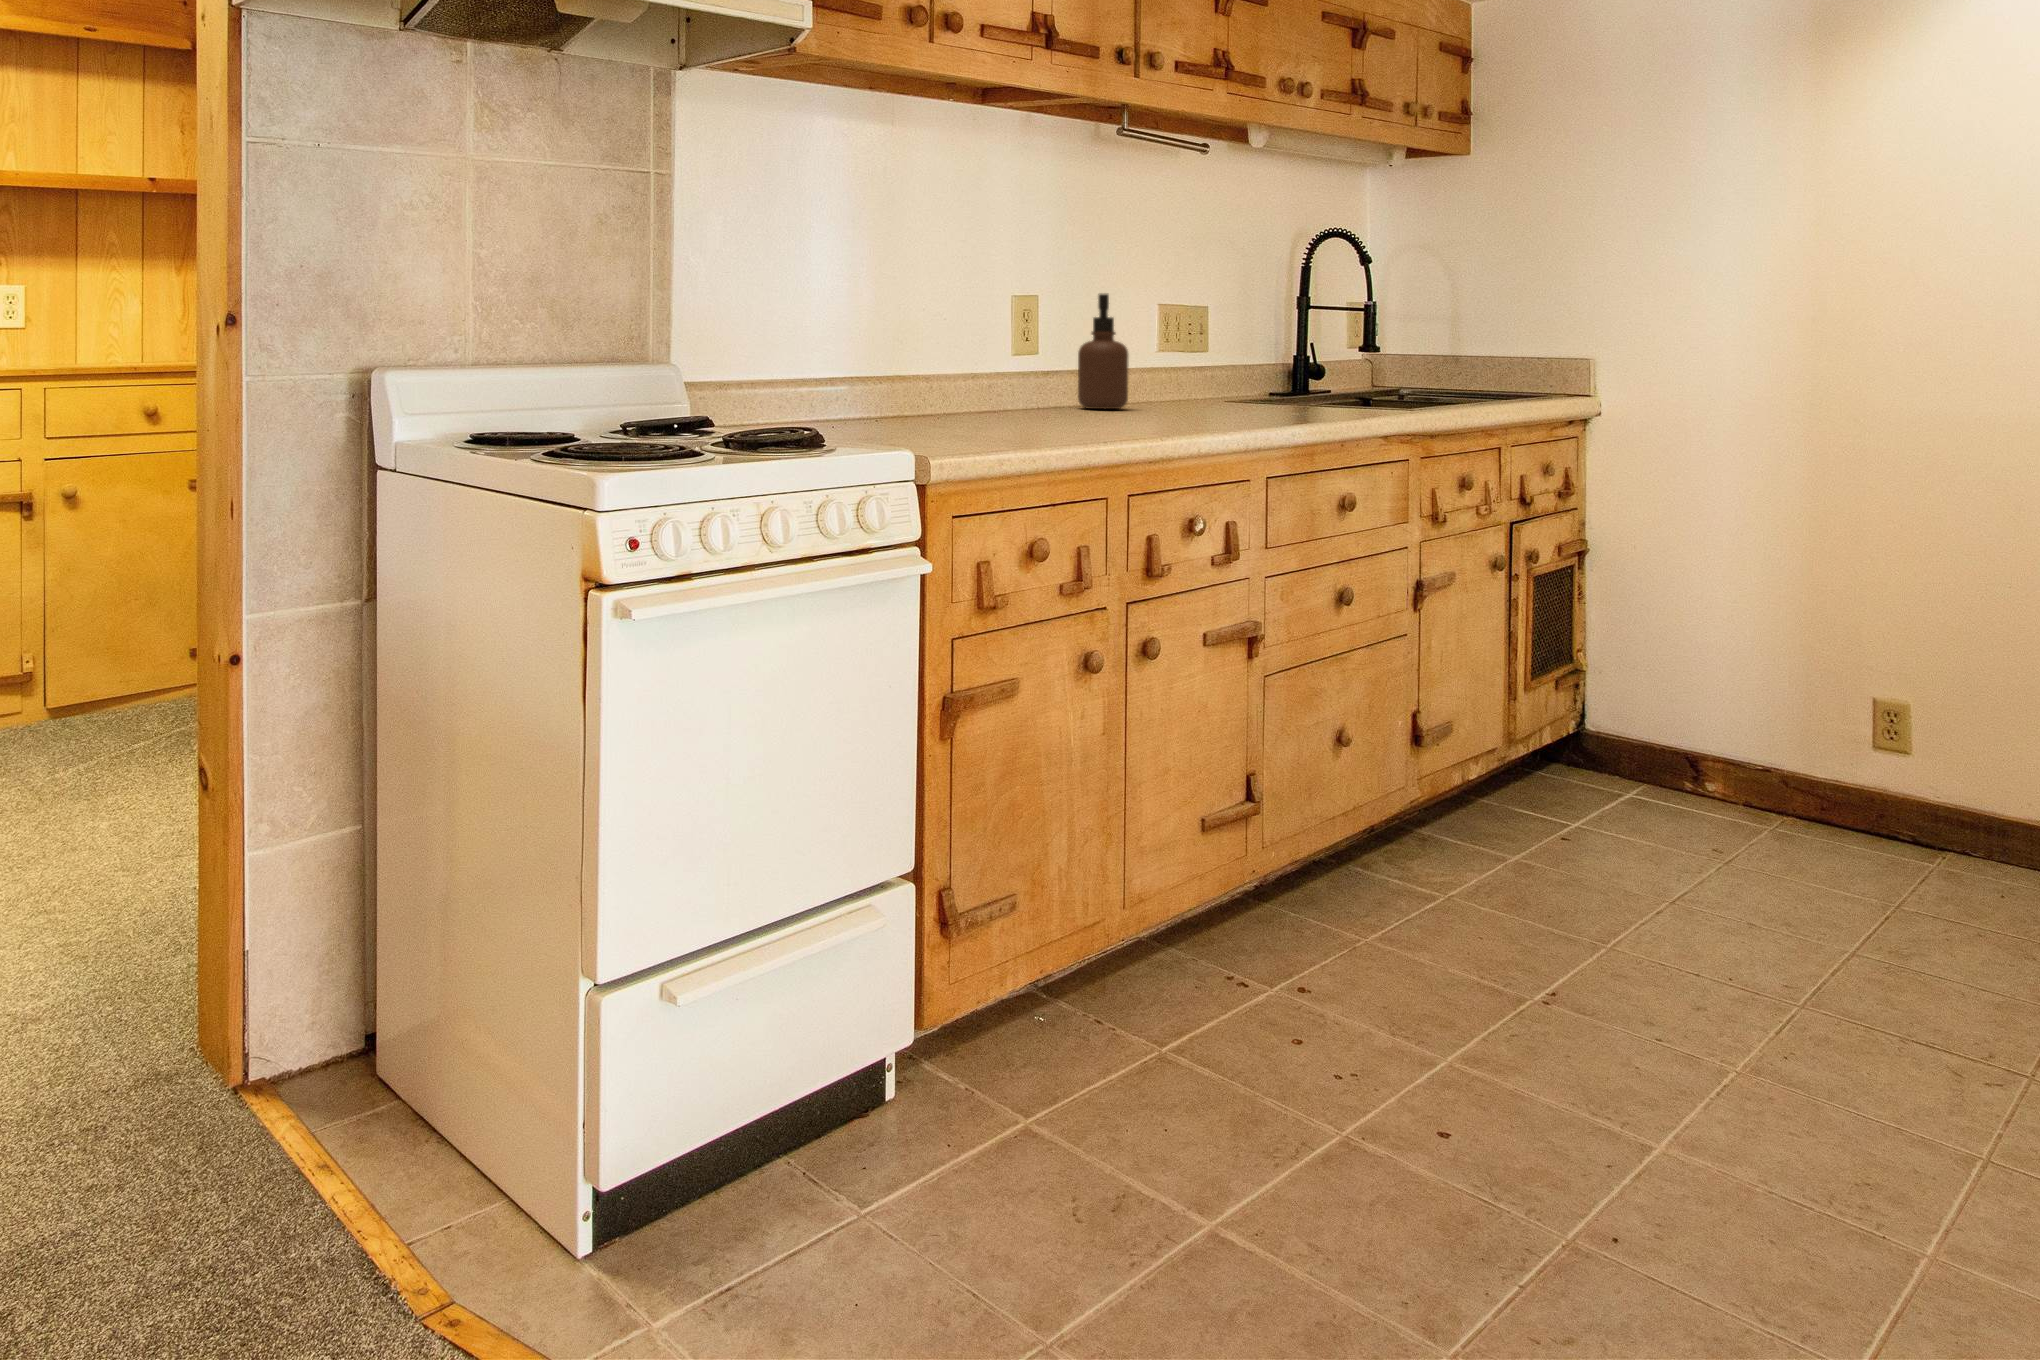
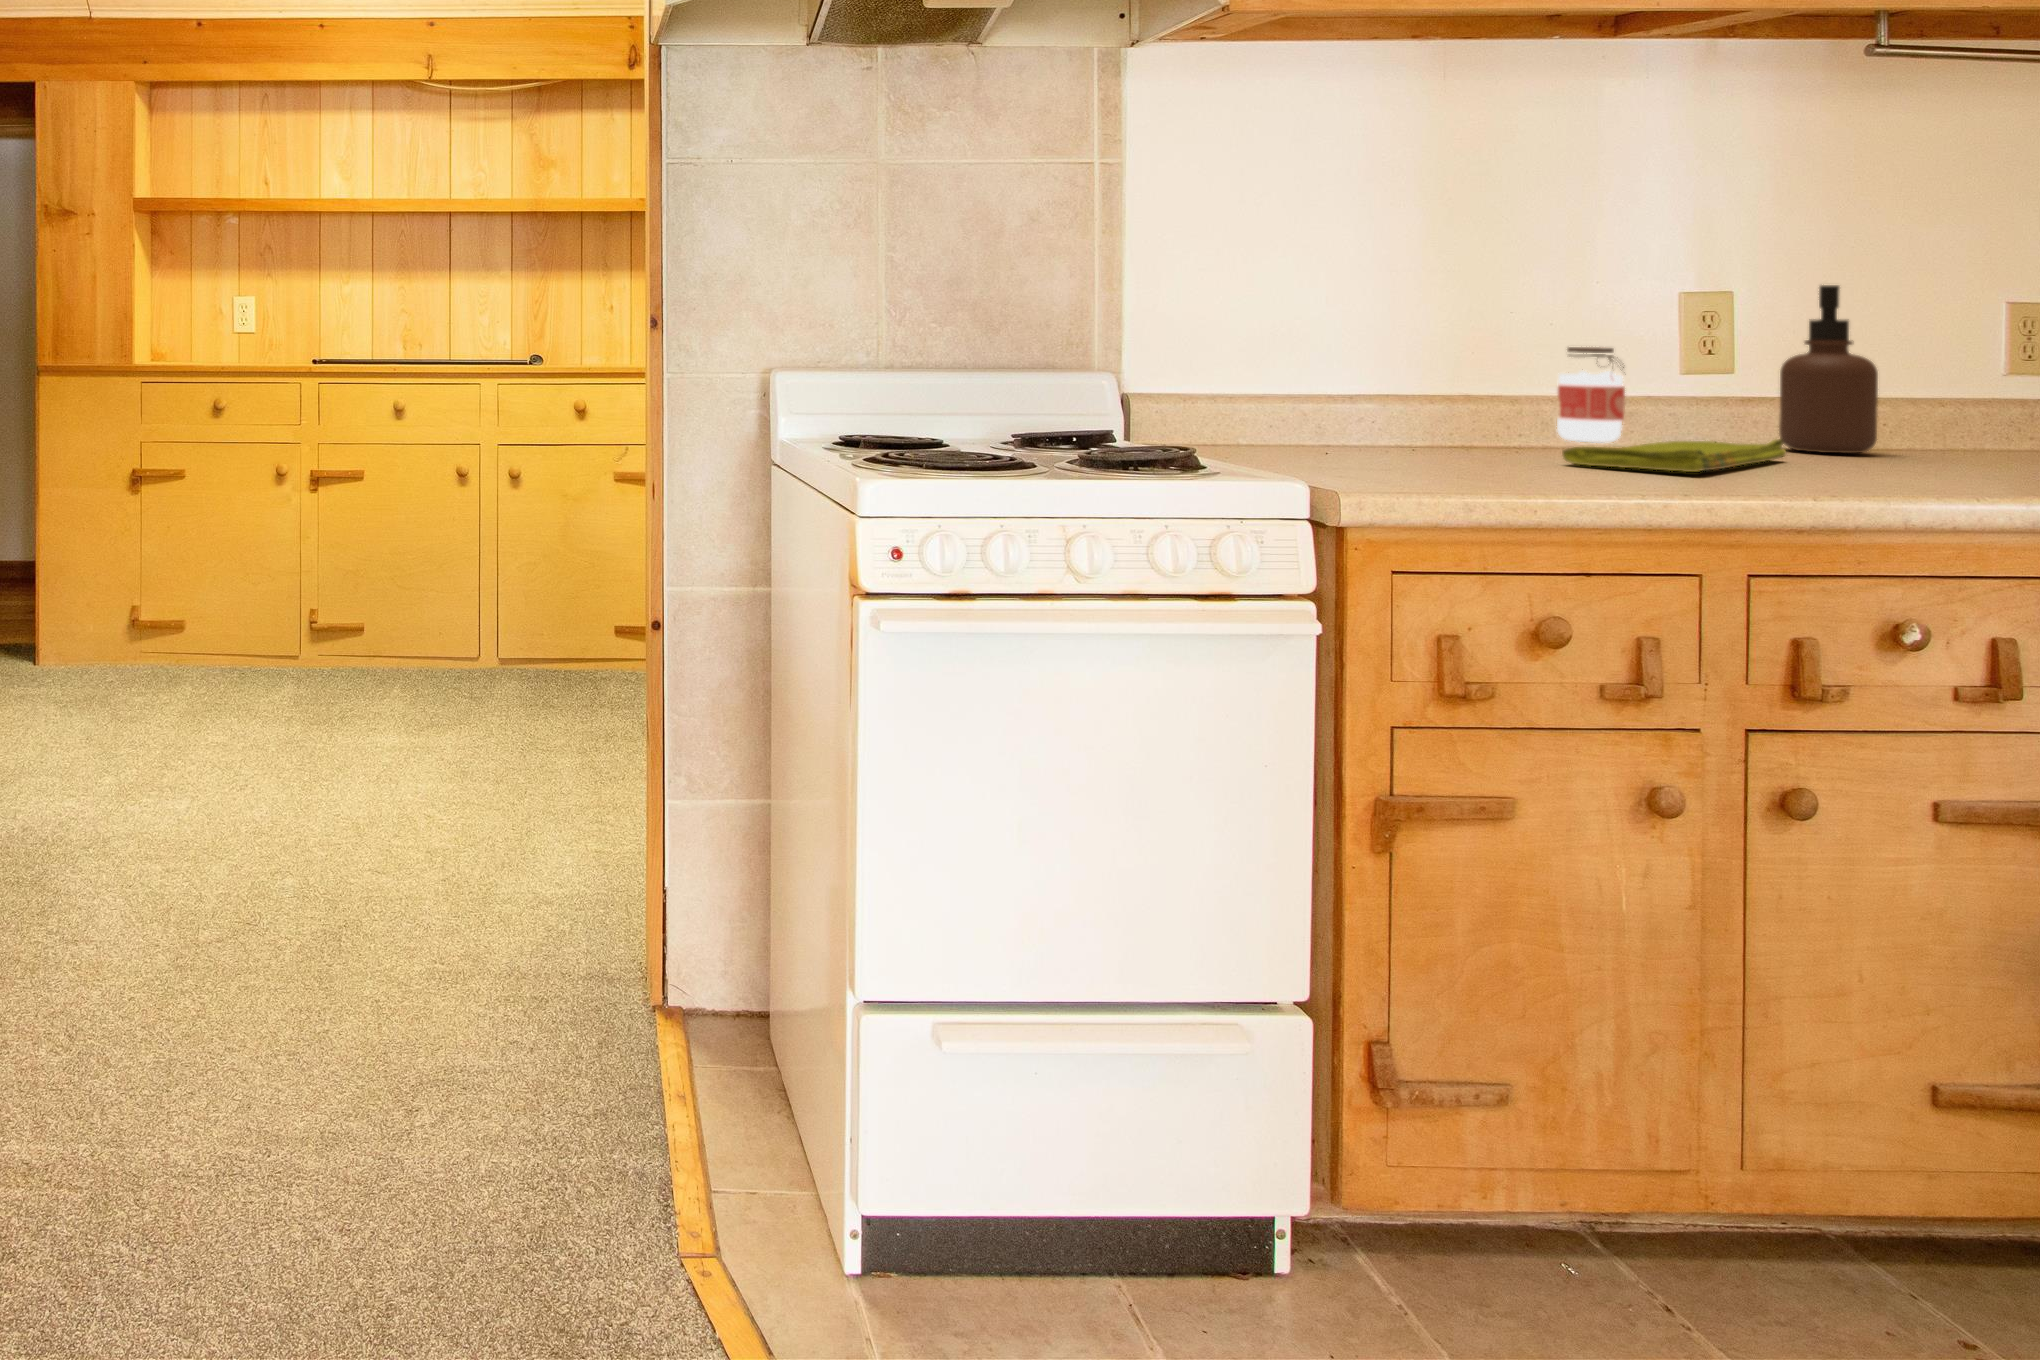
jar: none [959,338,1002,410] -> present [1557,347,1625,442]
dish towel: none [1004,400,1100,425] -> present [1562,439,1786,472]

